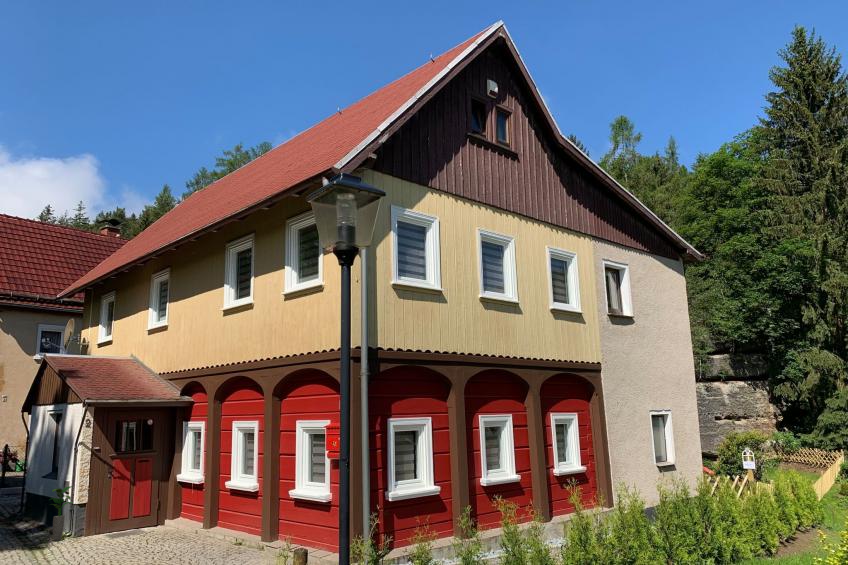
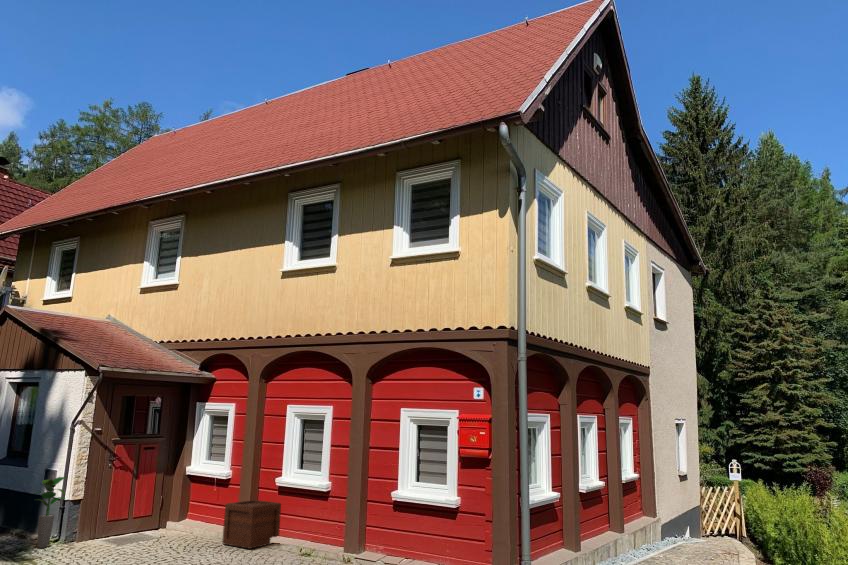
wooden crate: none [184,500,230,539] -> present [222,500,281,549]

